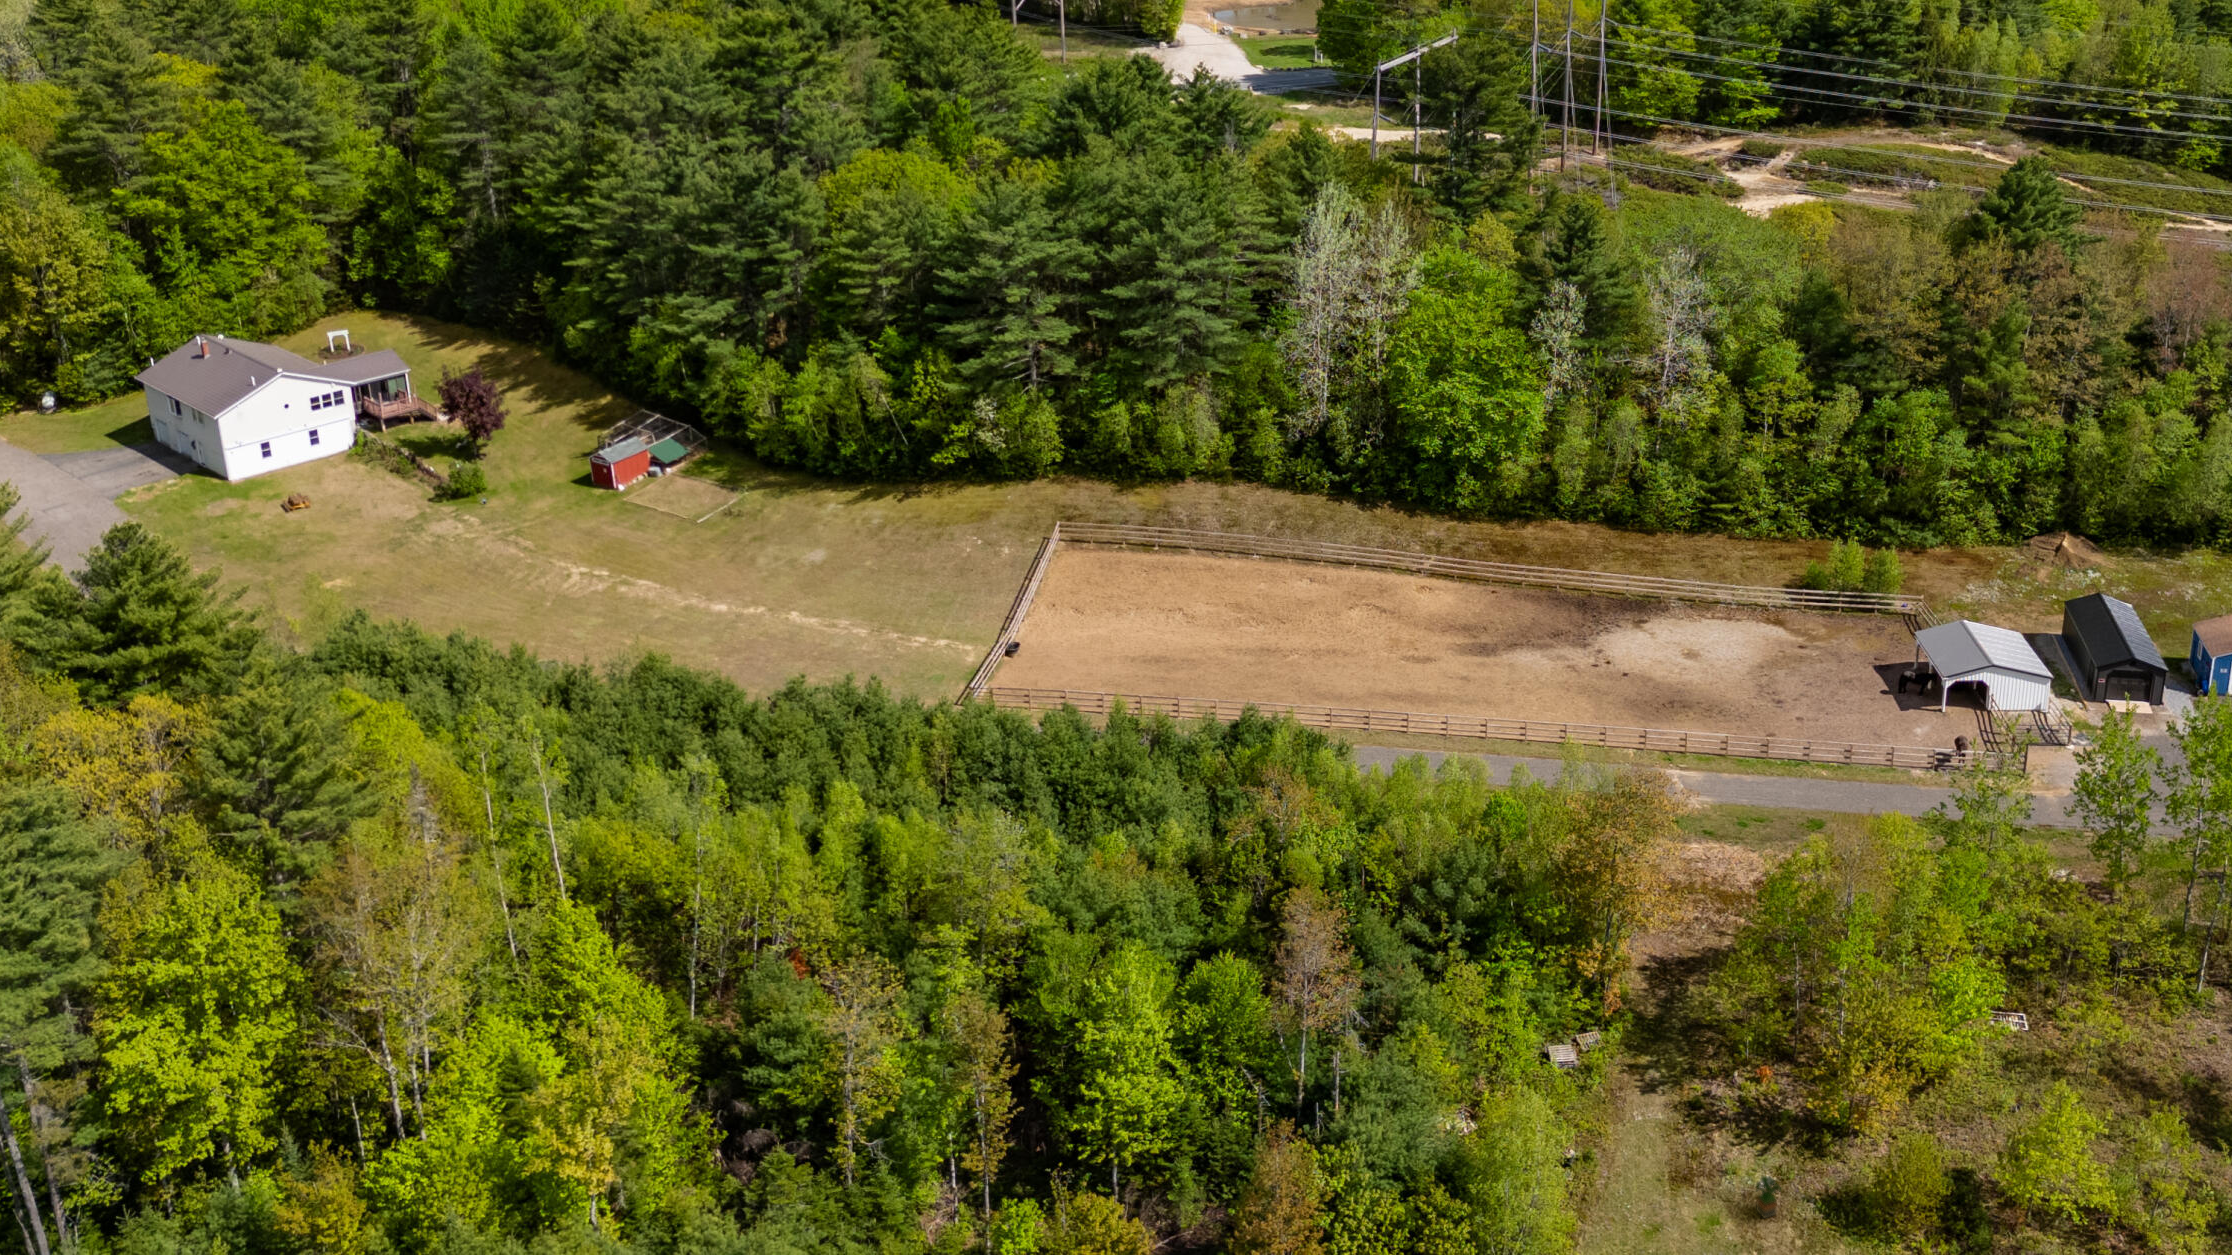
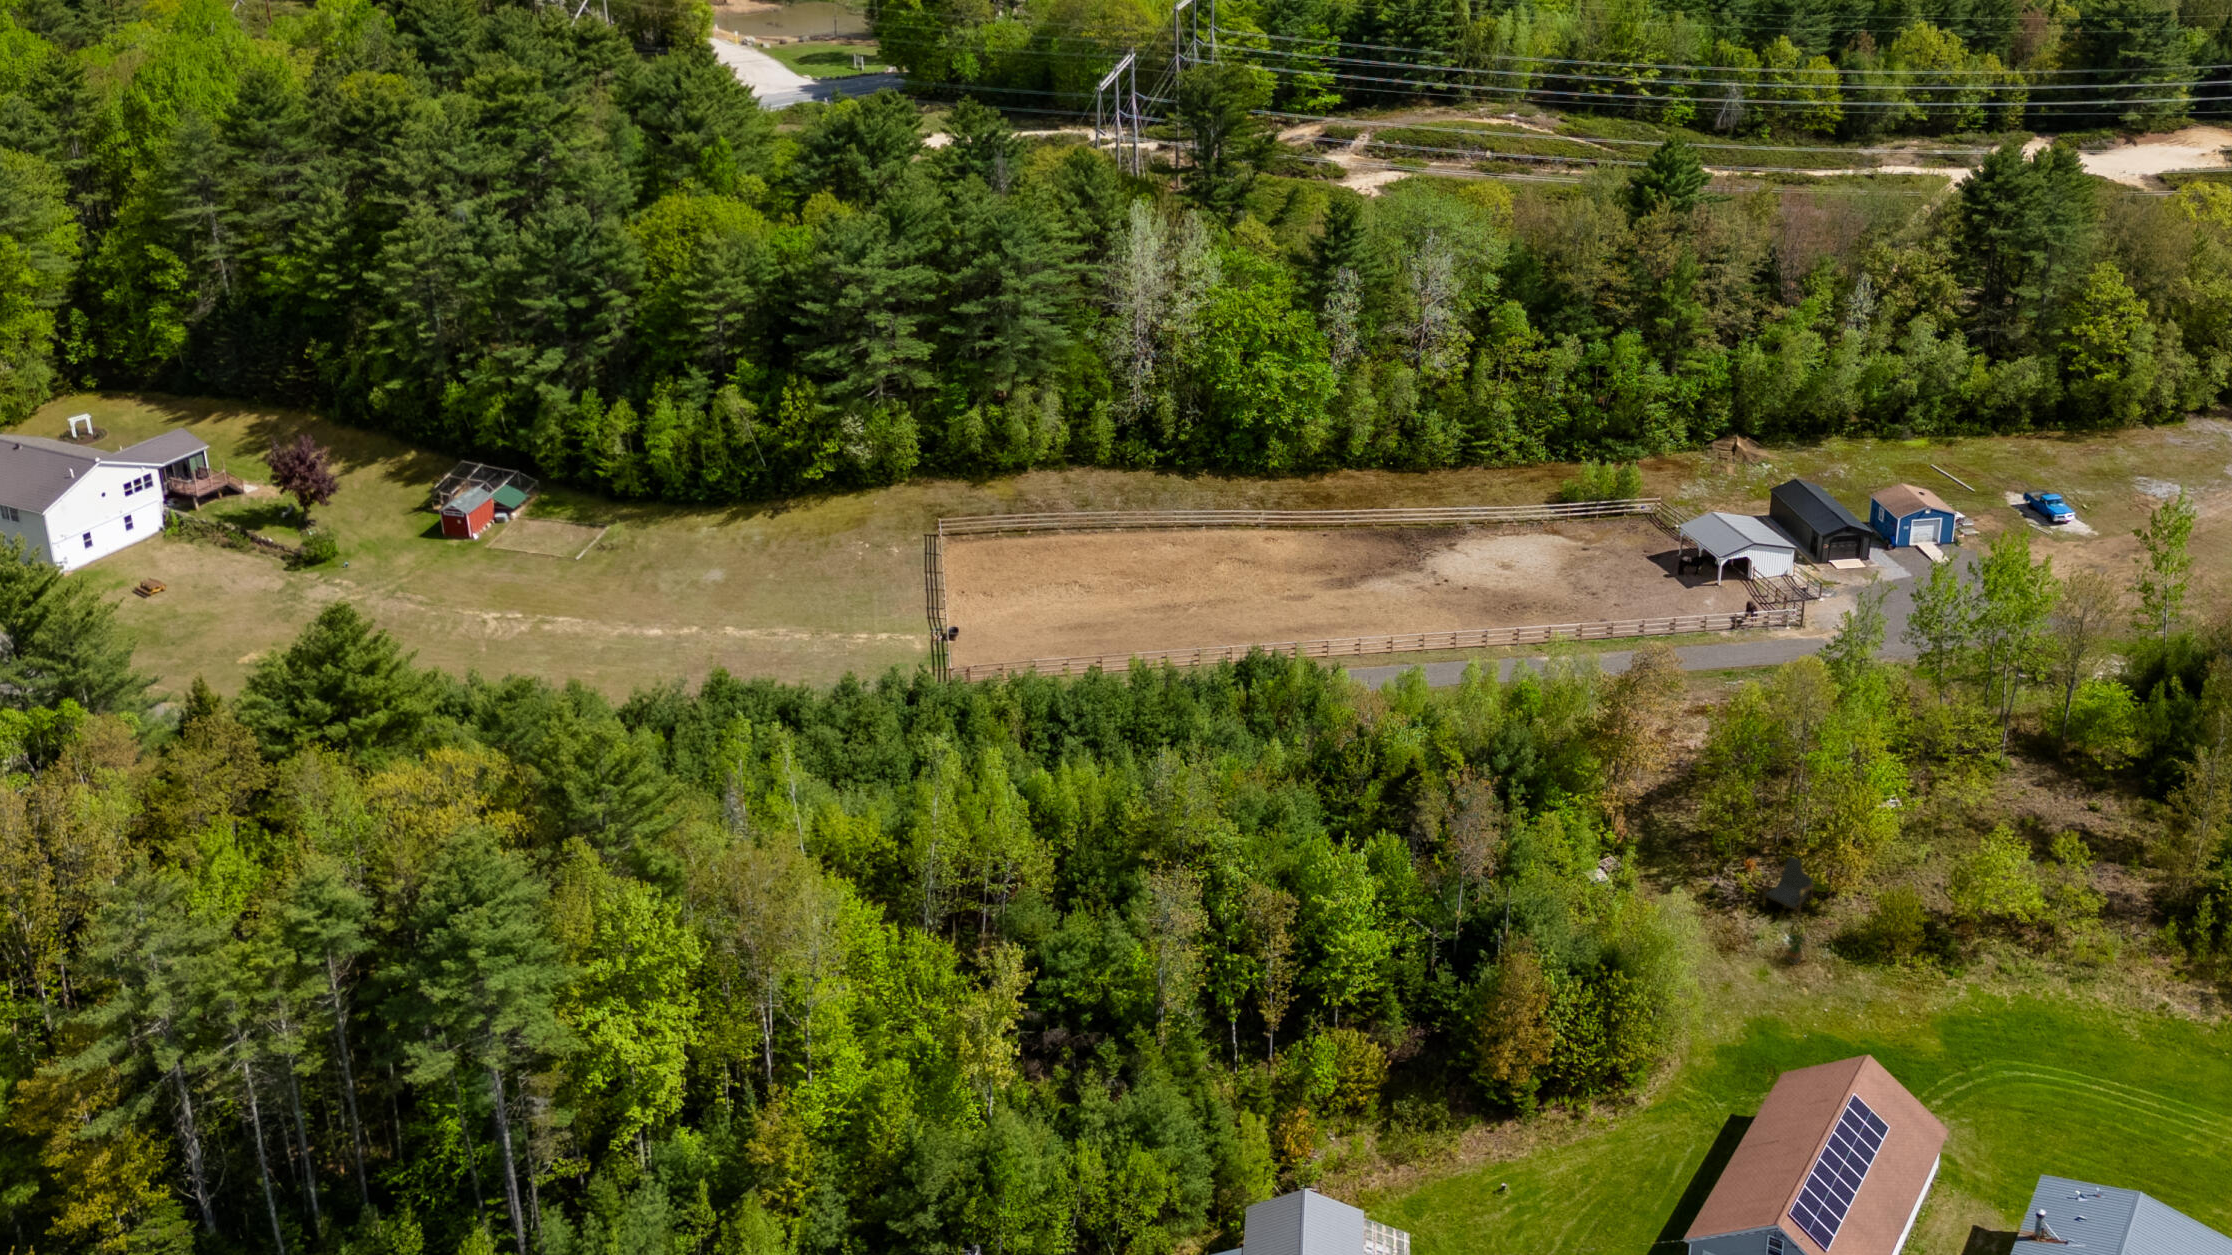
lounge chair: none [1767,1072,1842,1162] -> present [1763,856,1813,919]

